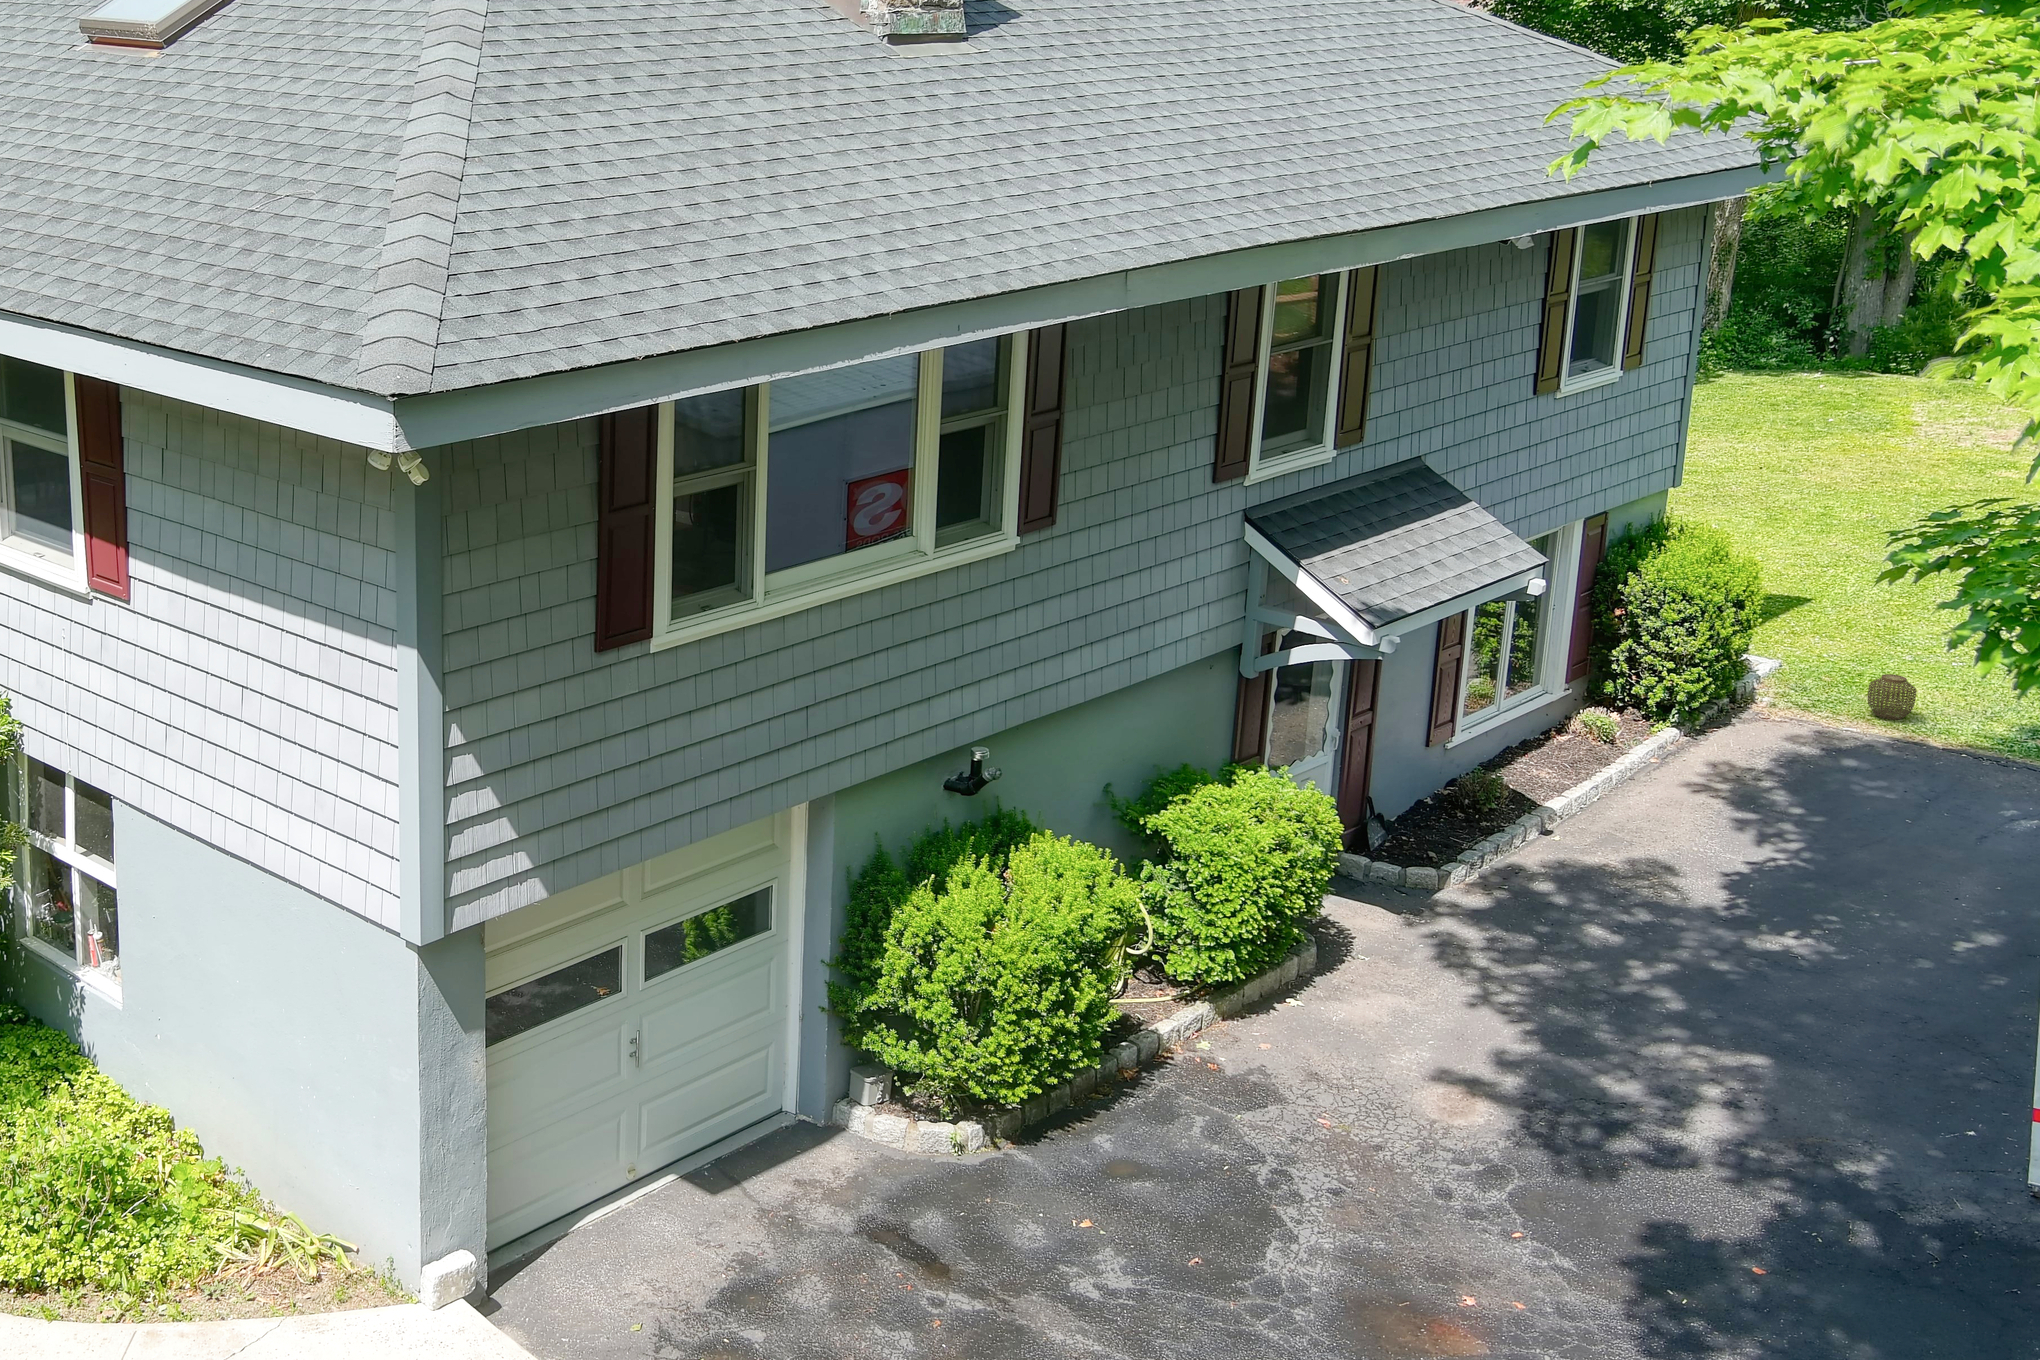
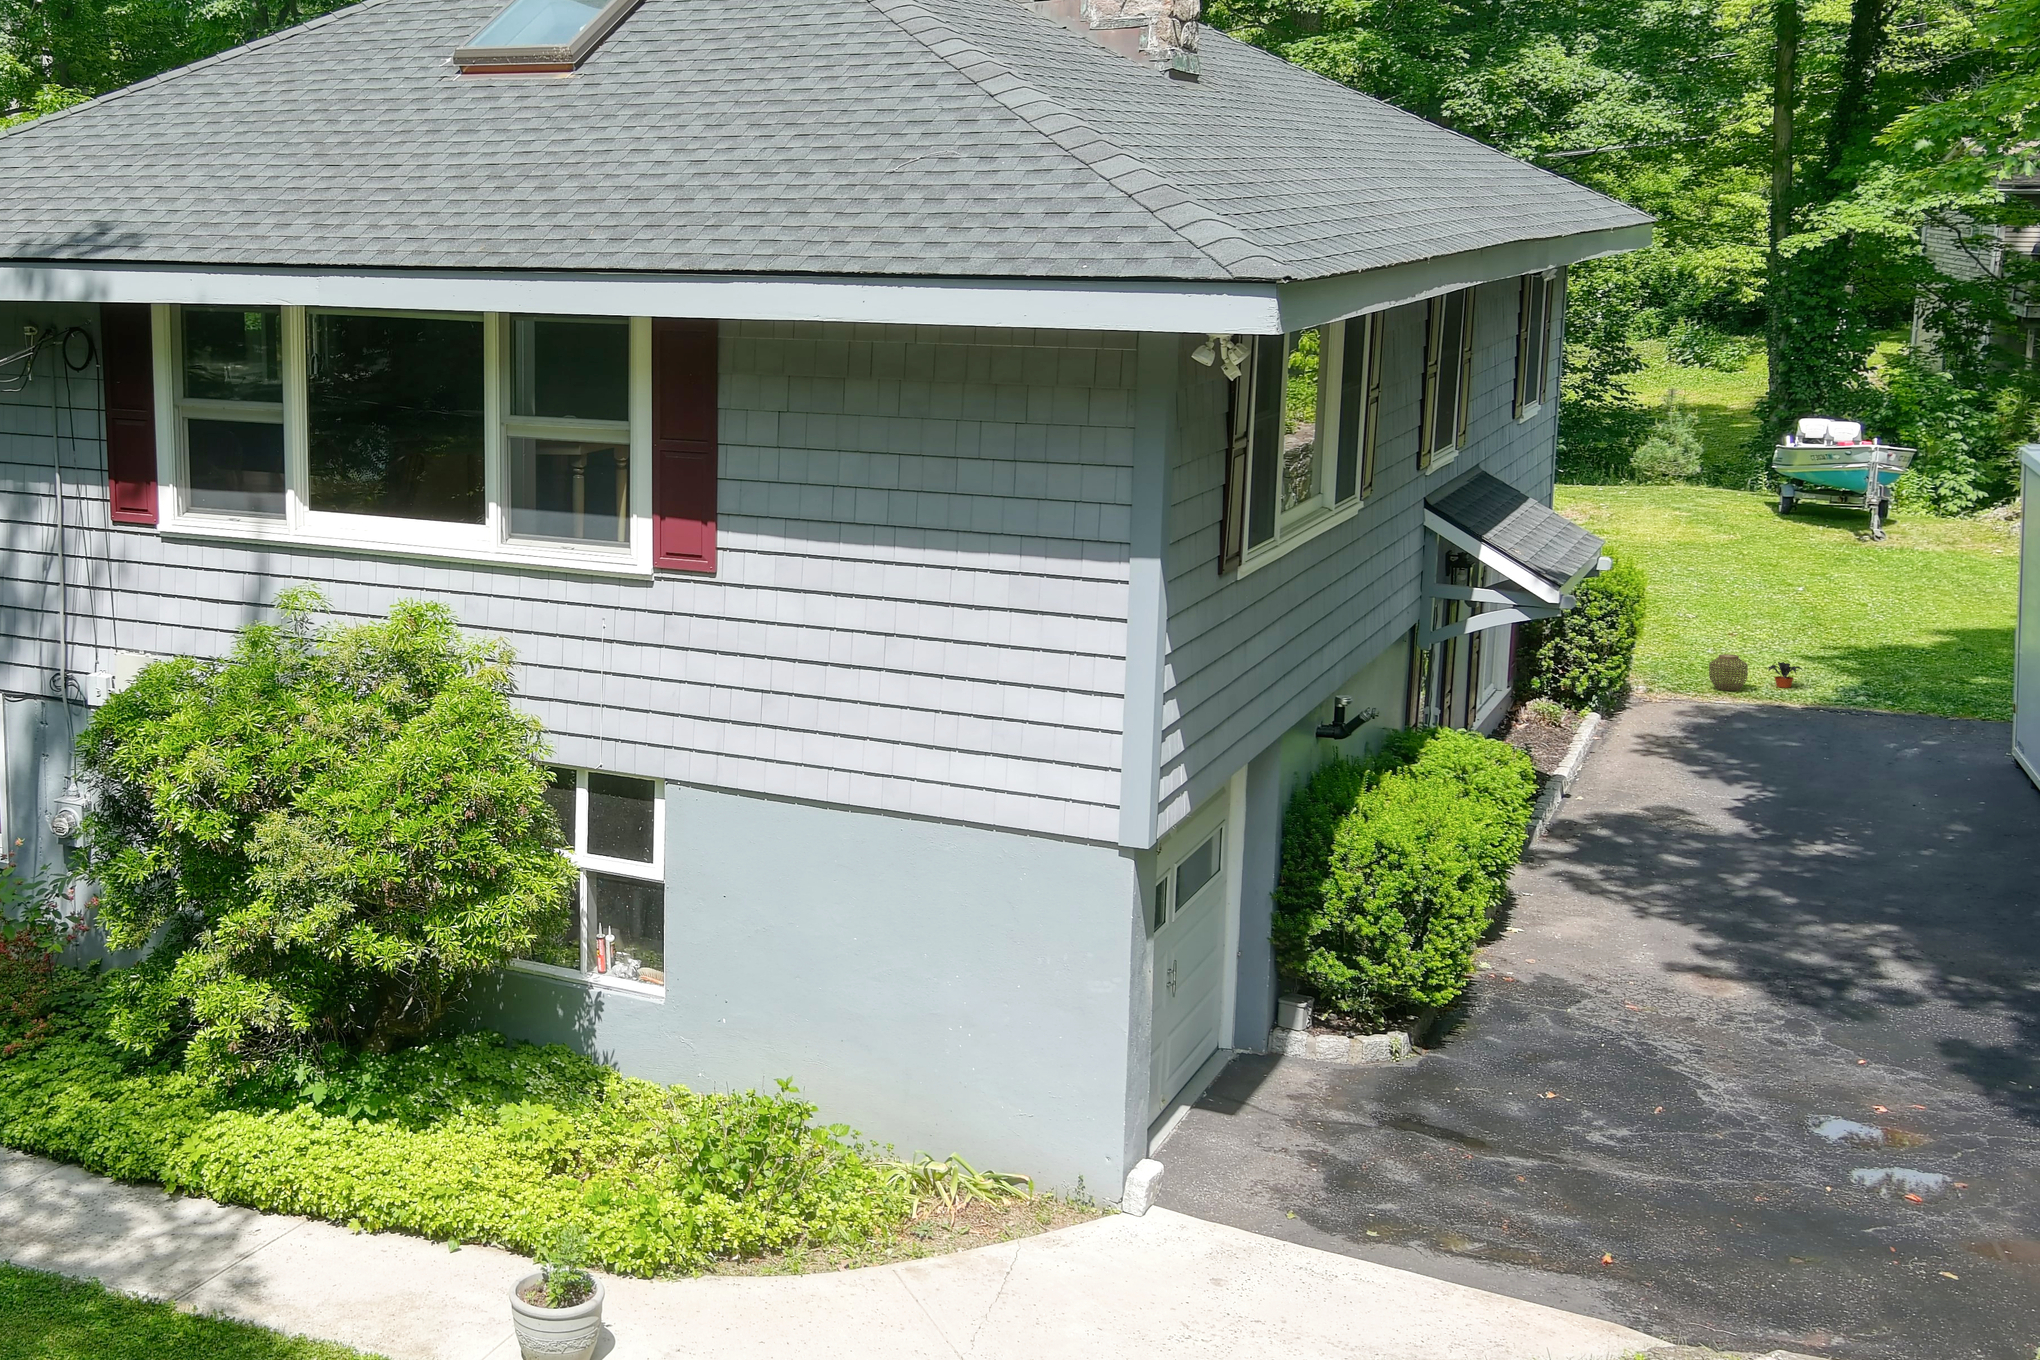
potted plant: none [1944,692,1991,725] -> present [1768,662,1802,688]

